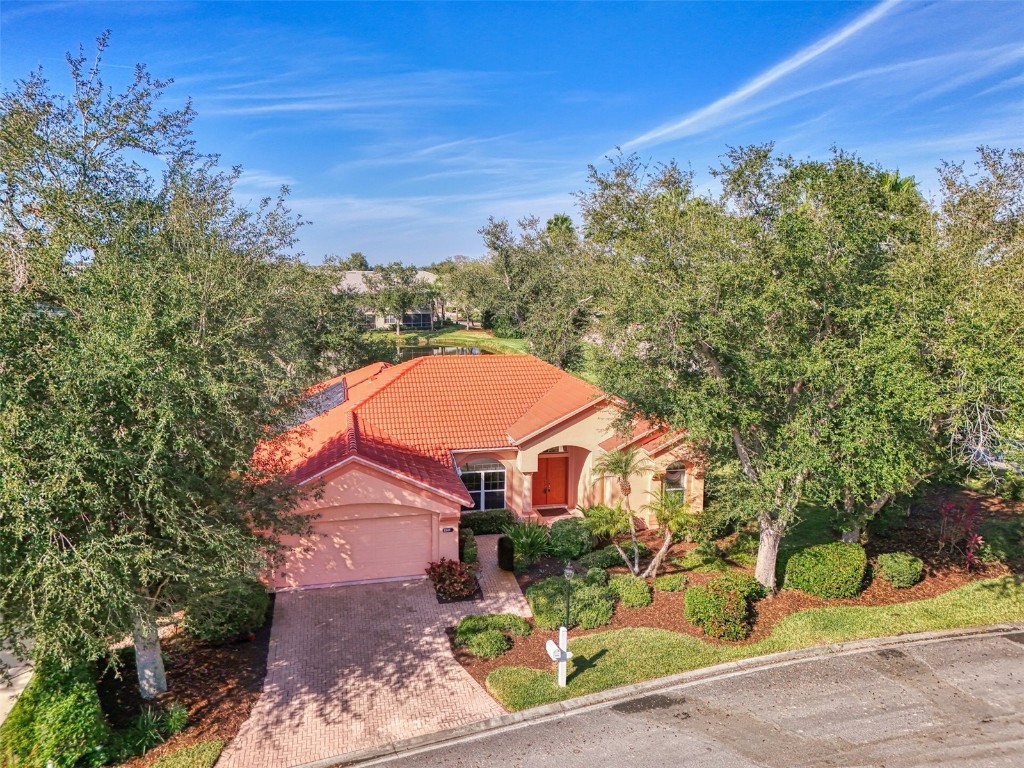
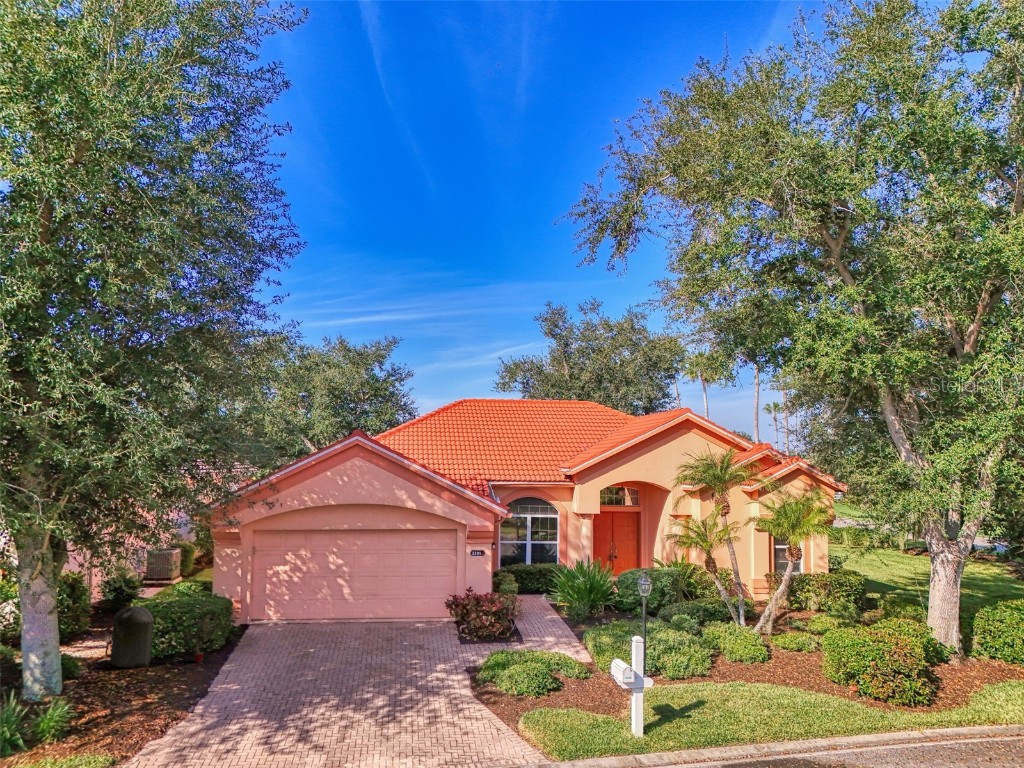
trash can: present [497,536,515,571] -> present [110,606,154,669]

